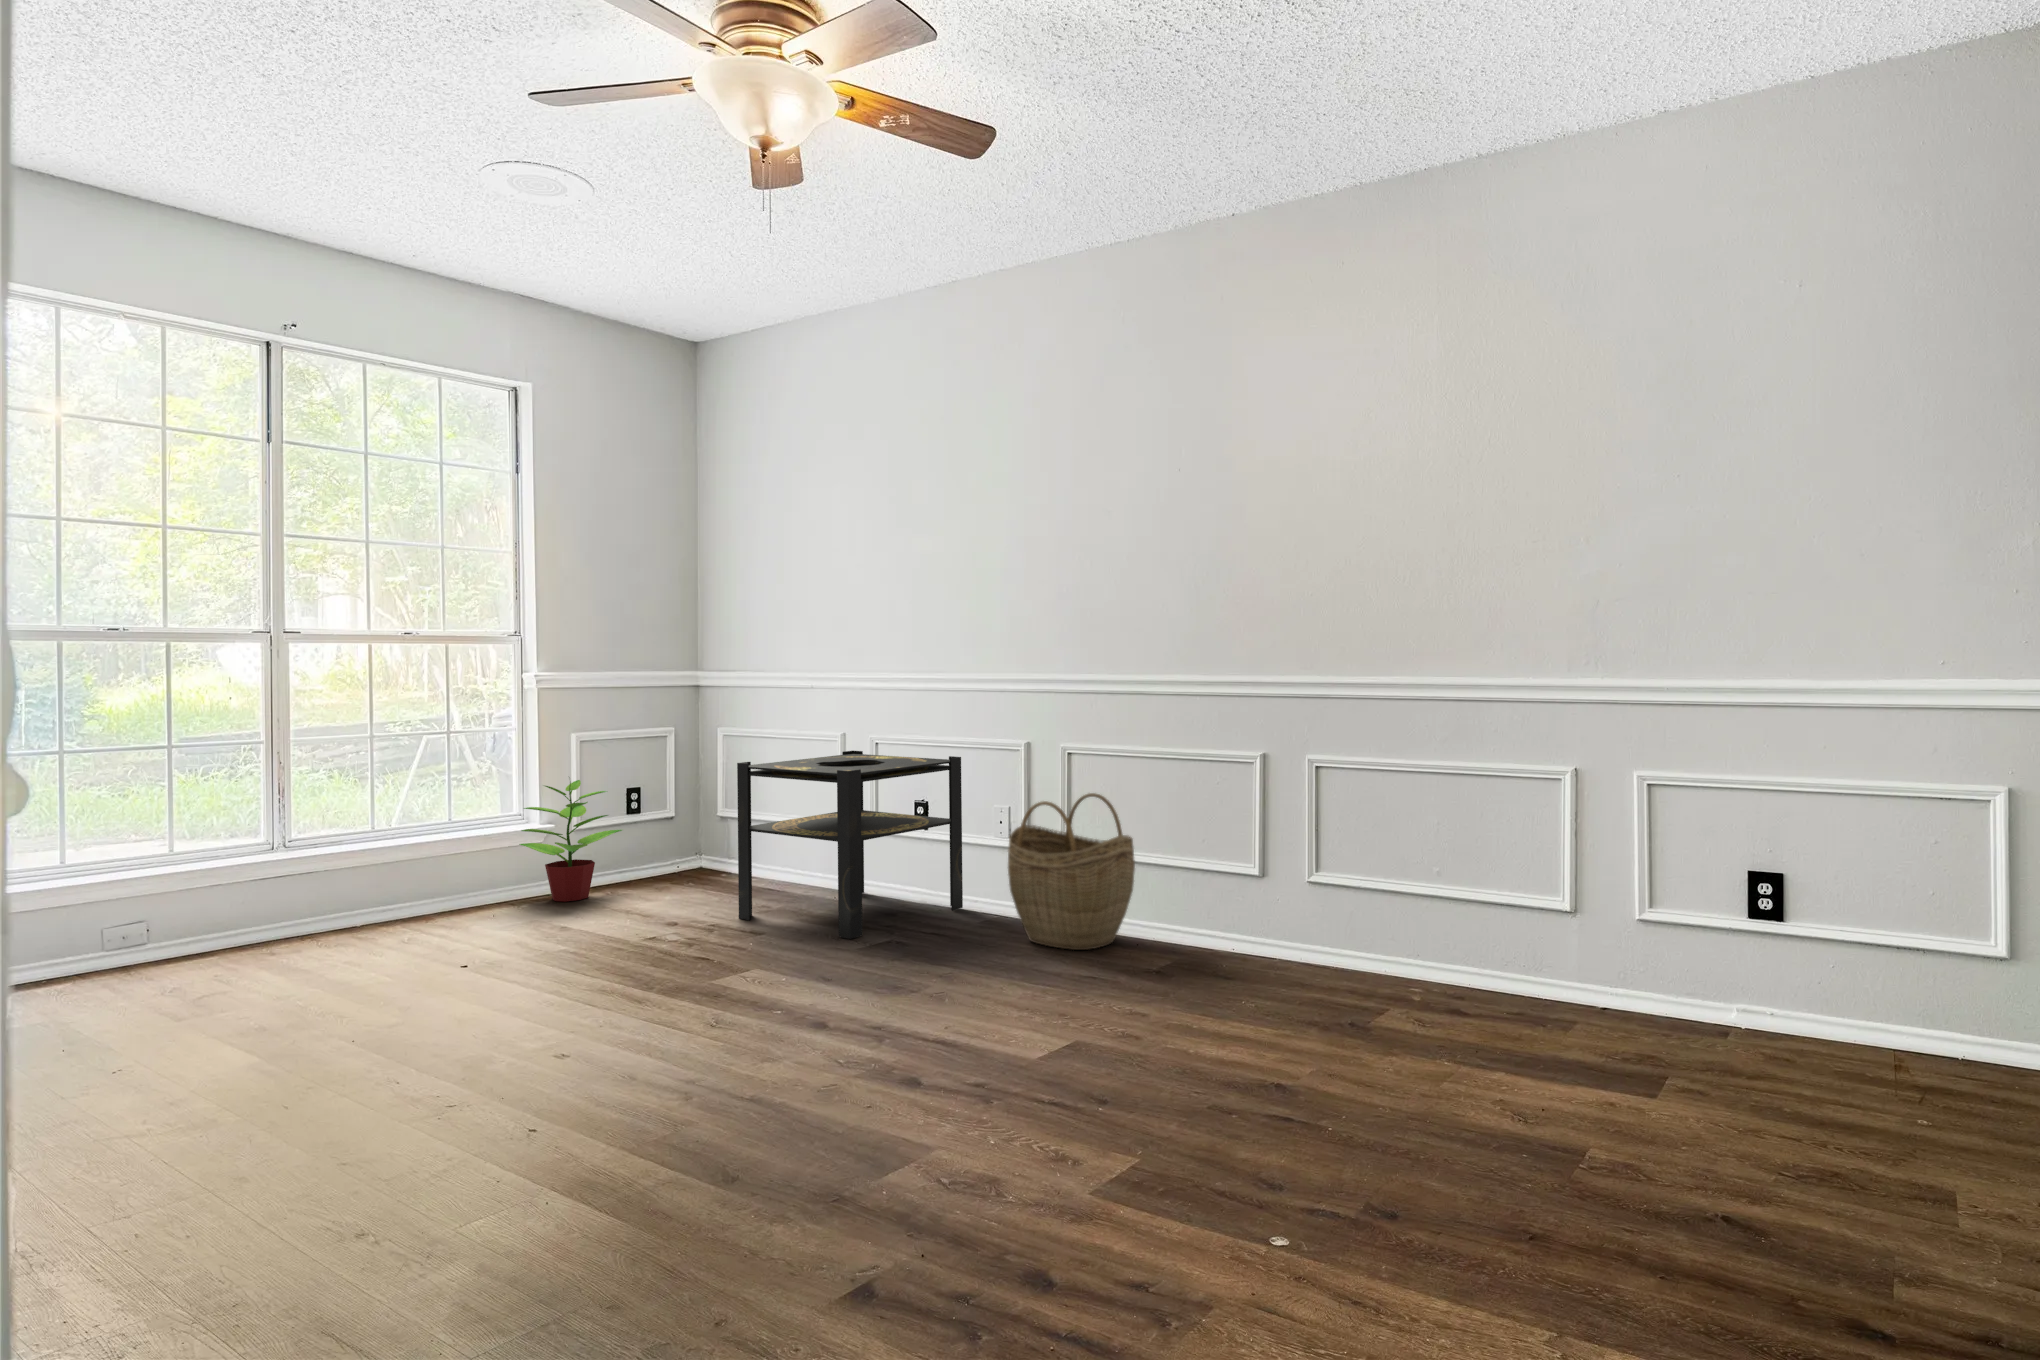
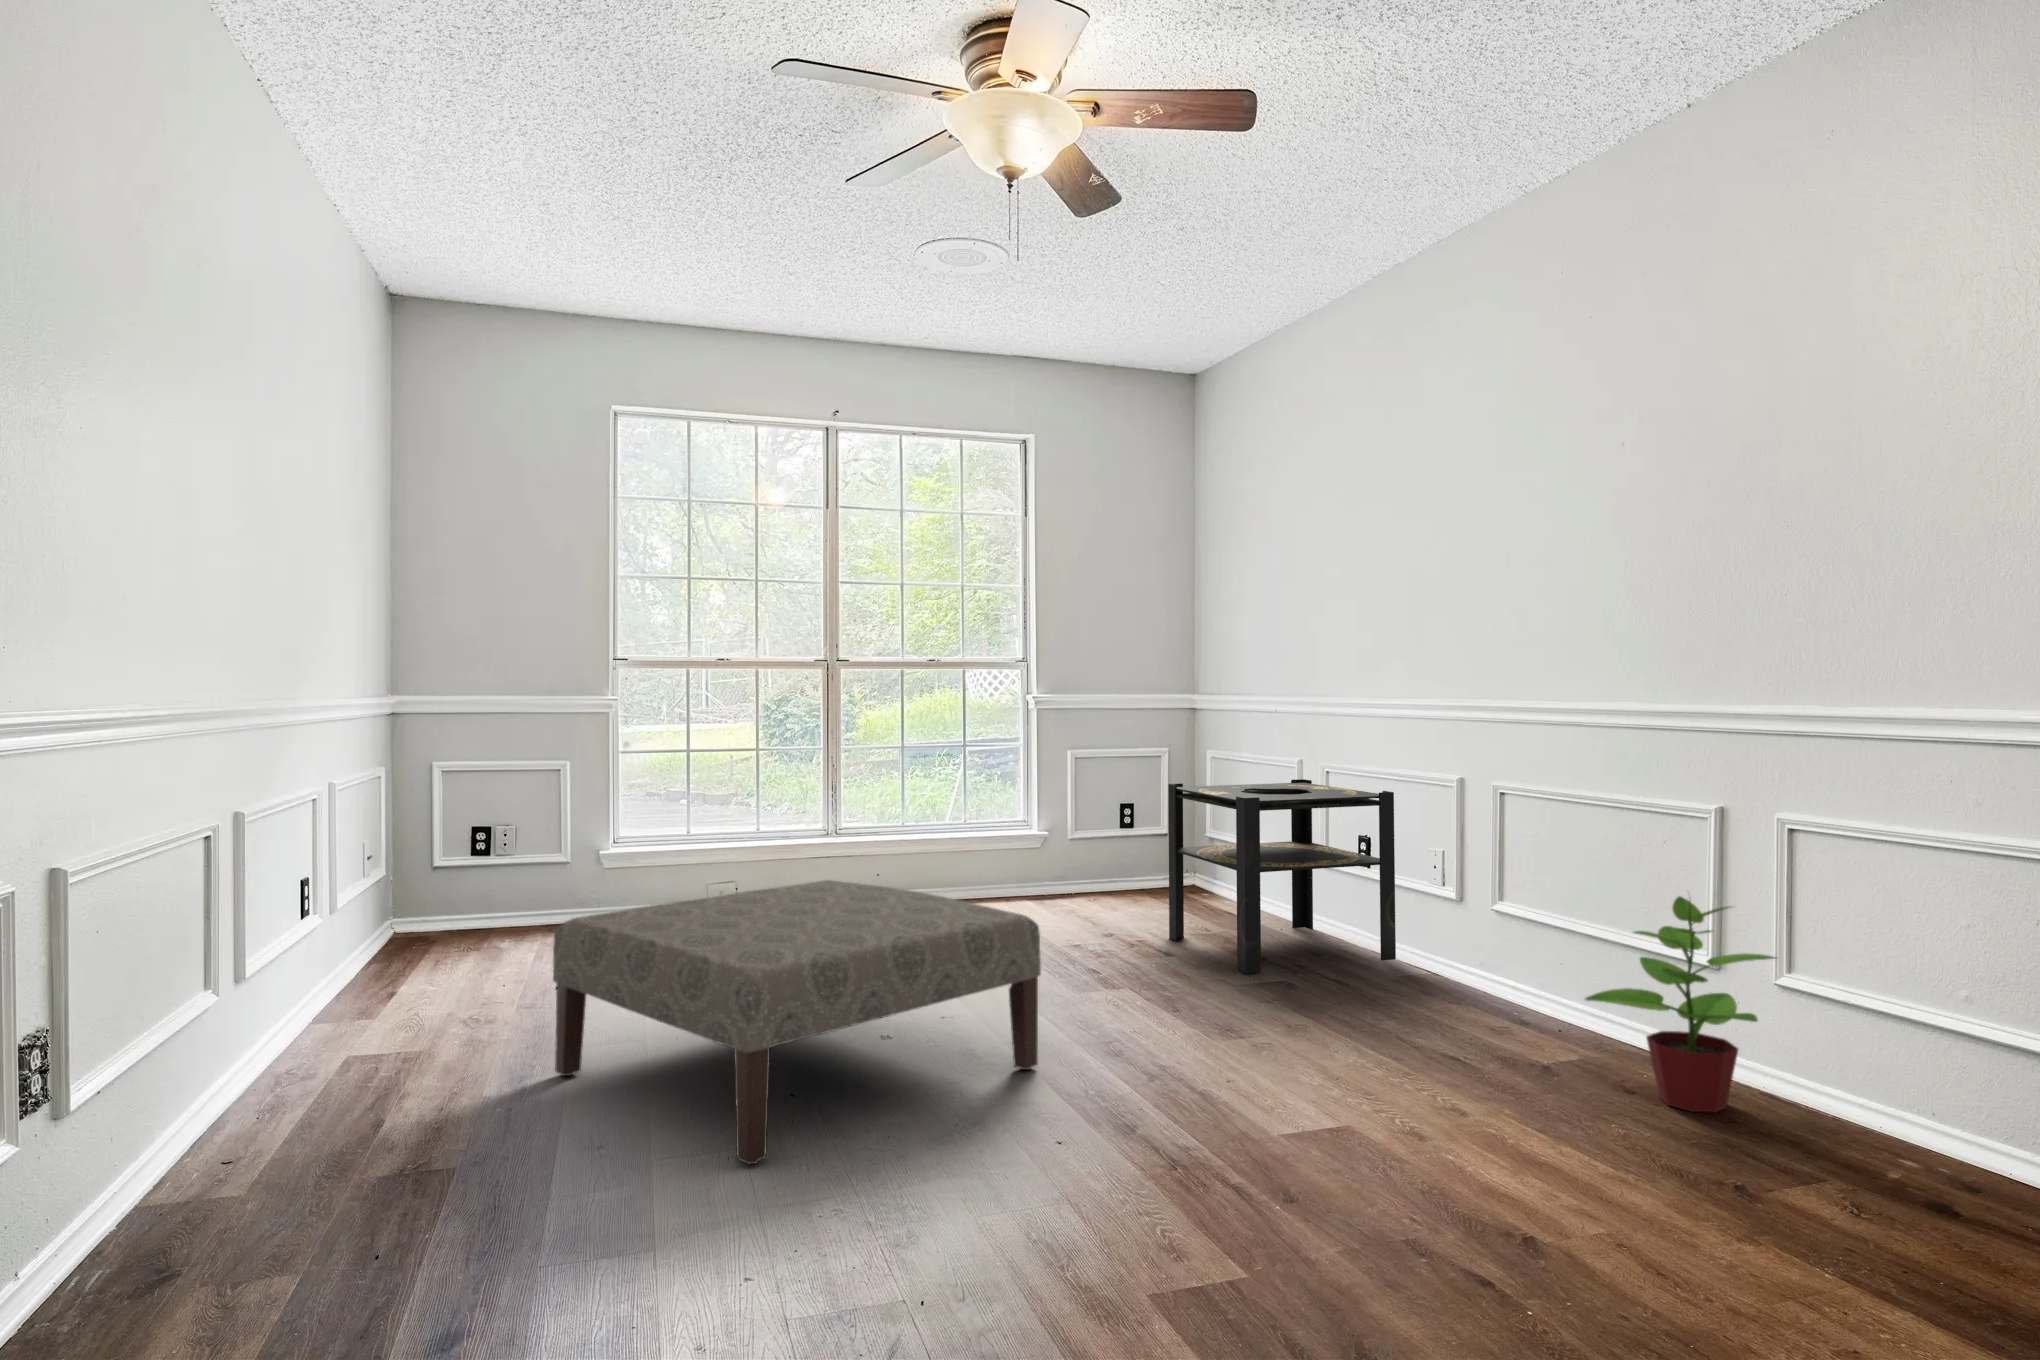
potted plant: present [519,780,622,901] -> present [1585,896,1775,1113]
woven basket: present [1008,793,1135,950] -> none [1405,843,1555,1027]
ottoman: none [148,896,758,1205] -> present [553,880,1041,1164]

